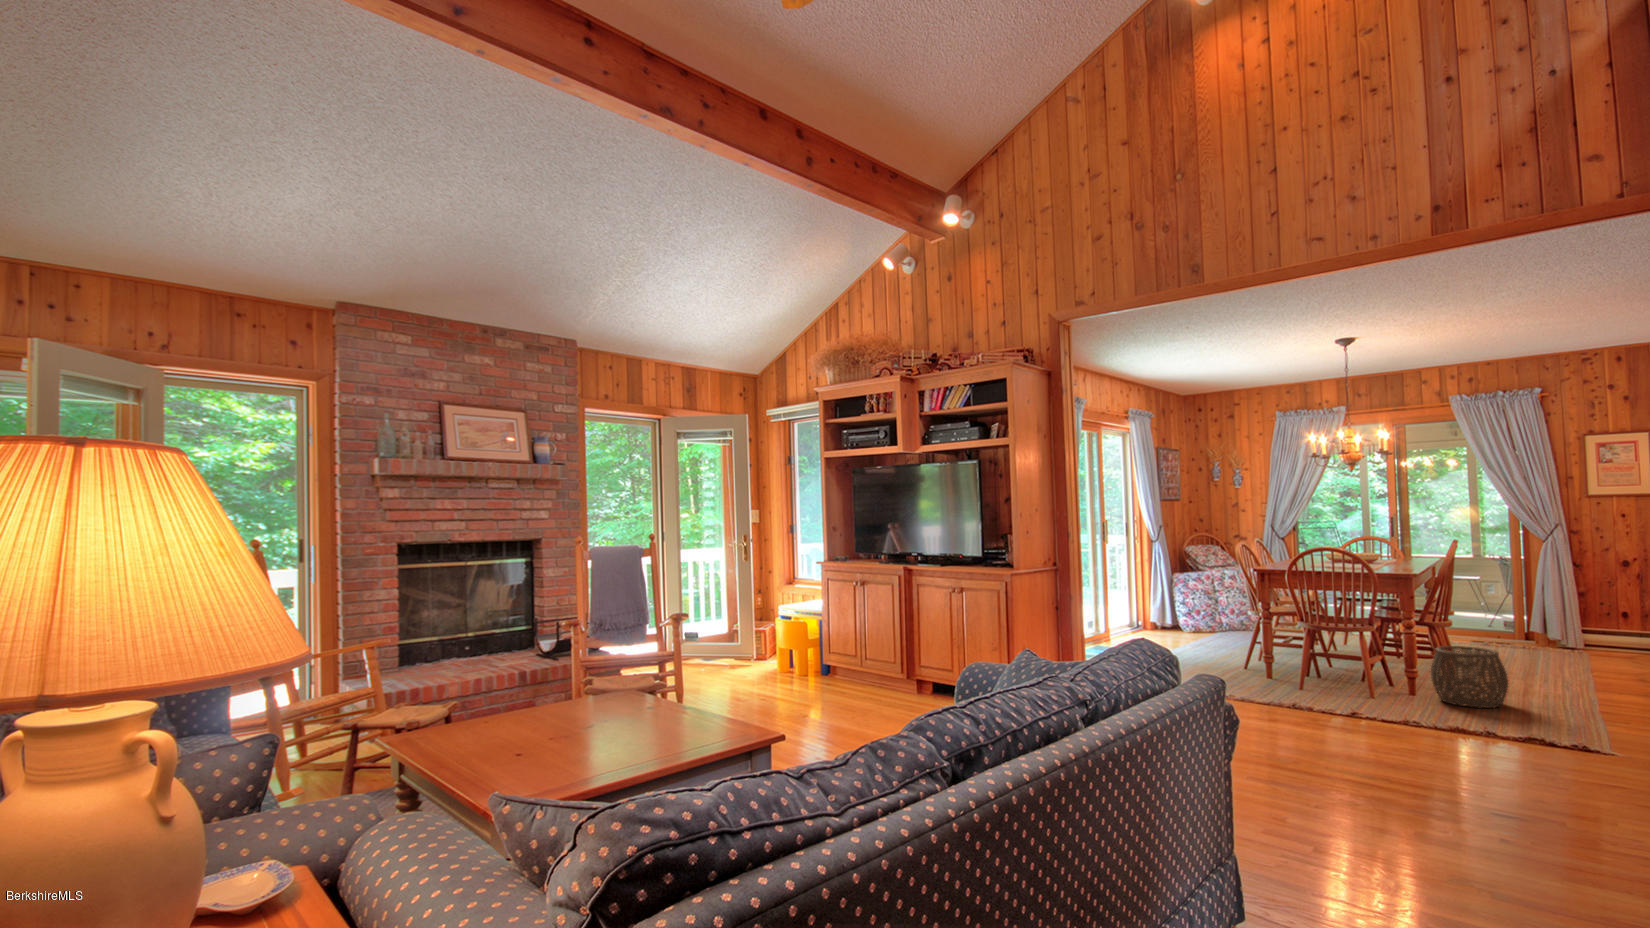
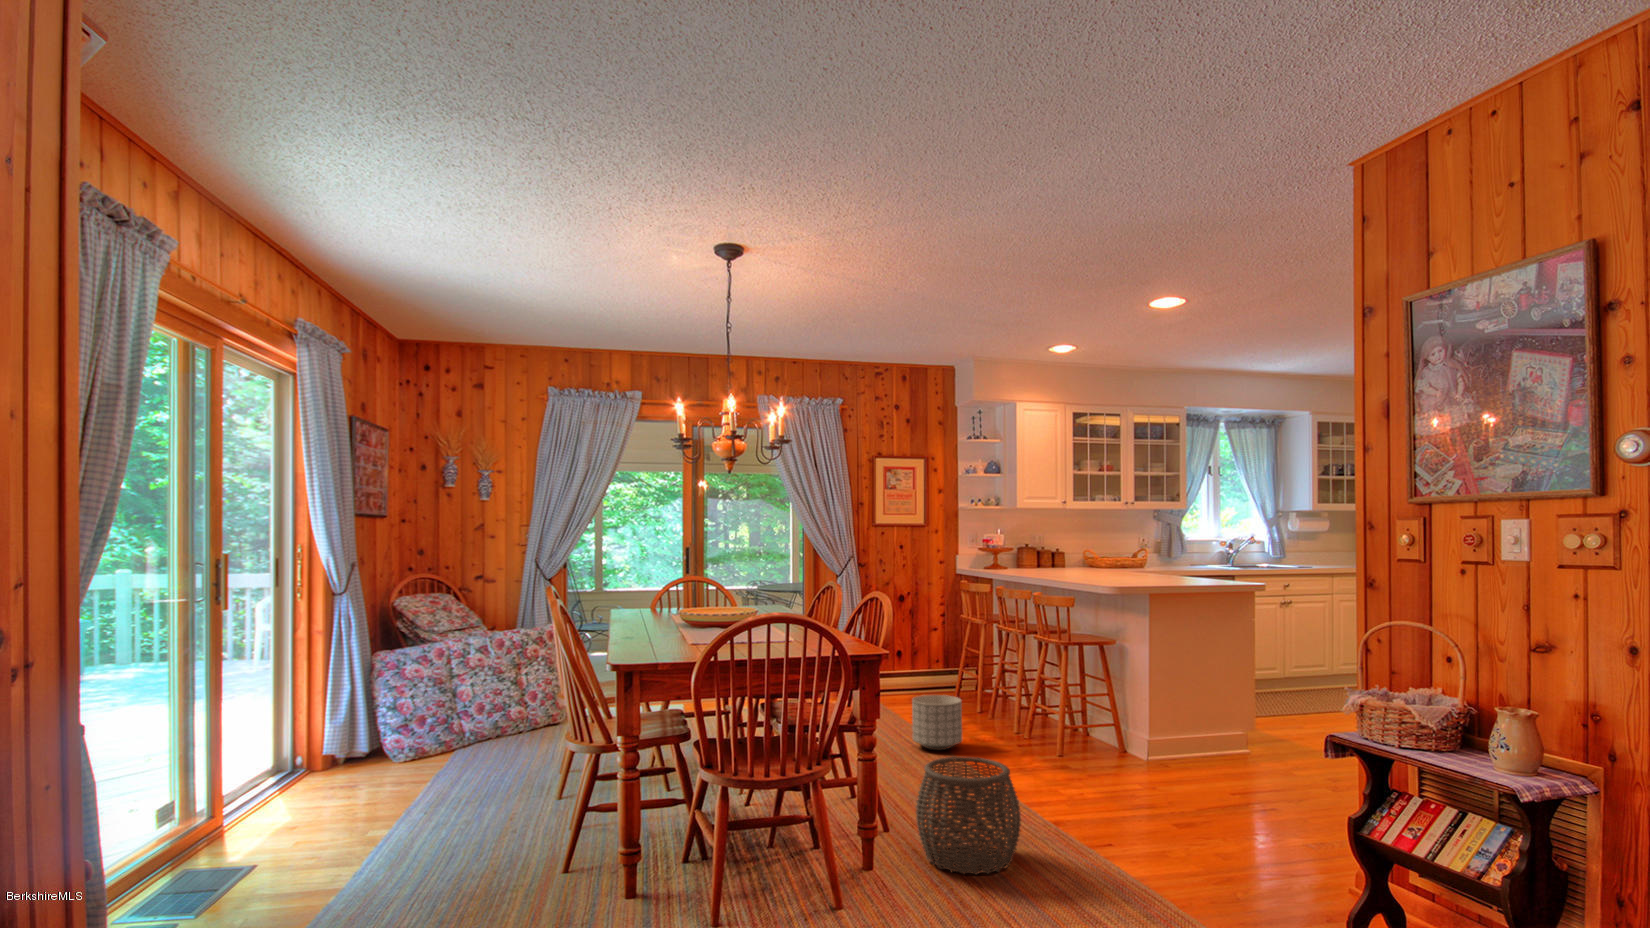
planter: none [1543,632,1598,673] -> present [912,695,962,750]

